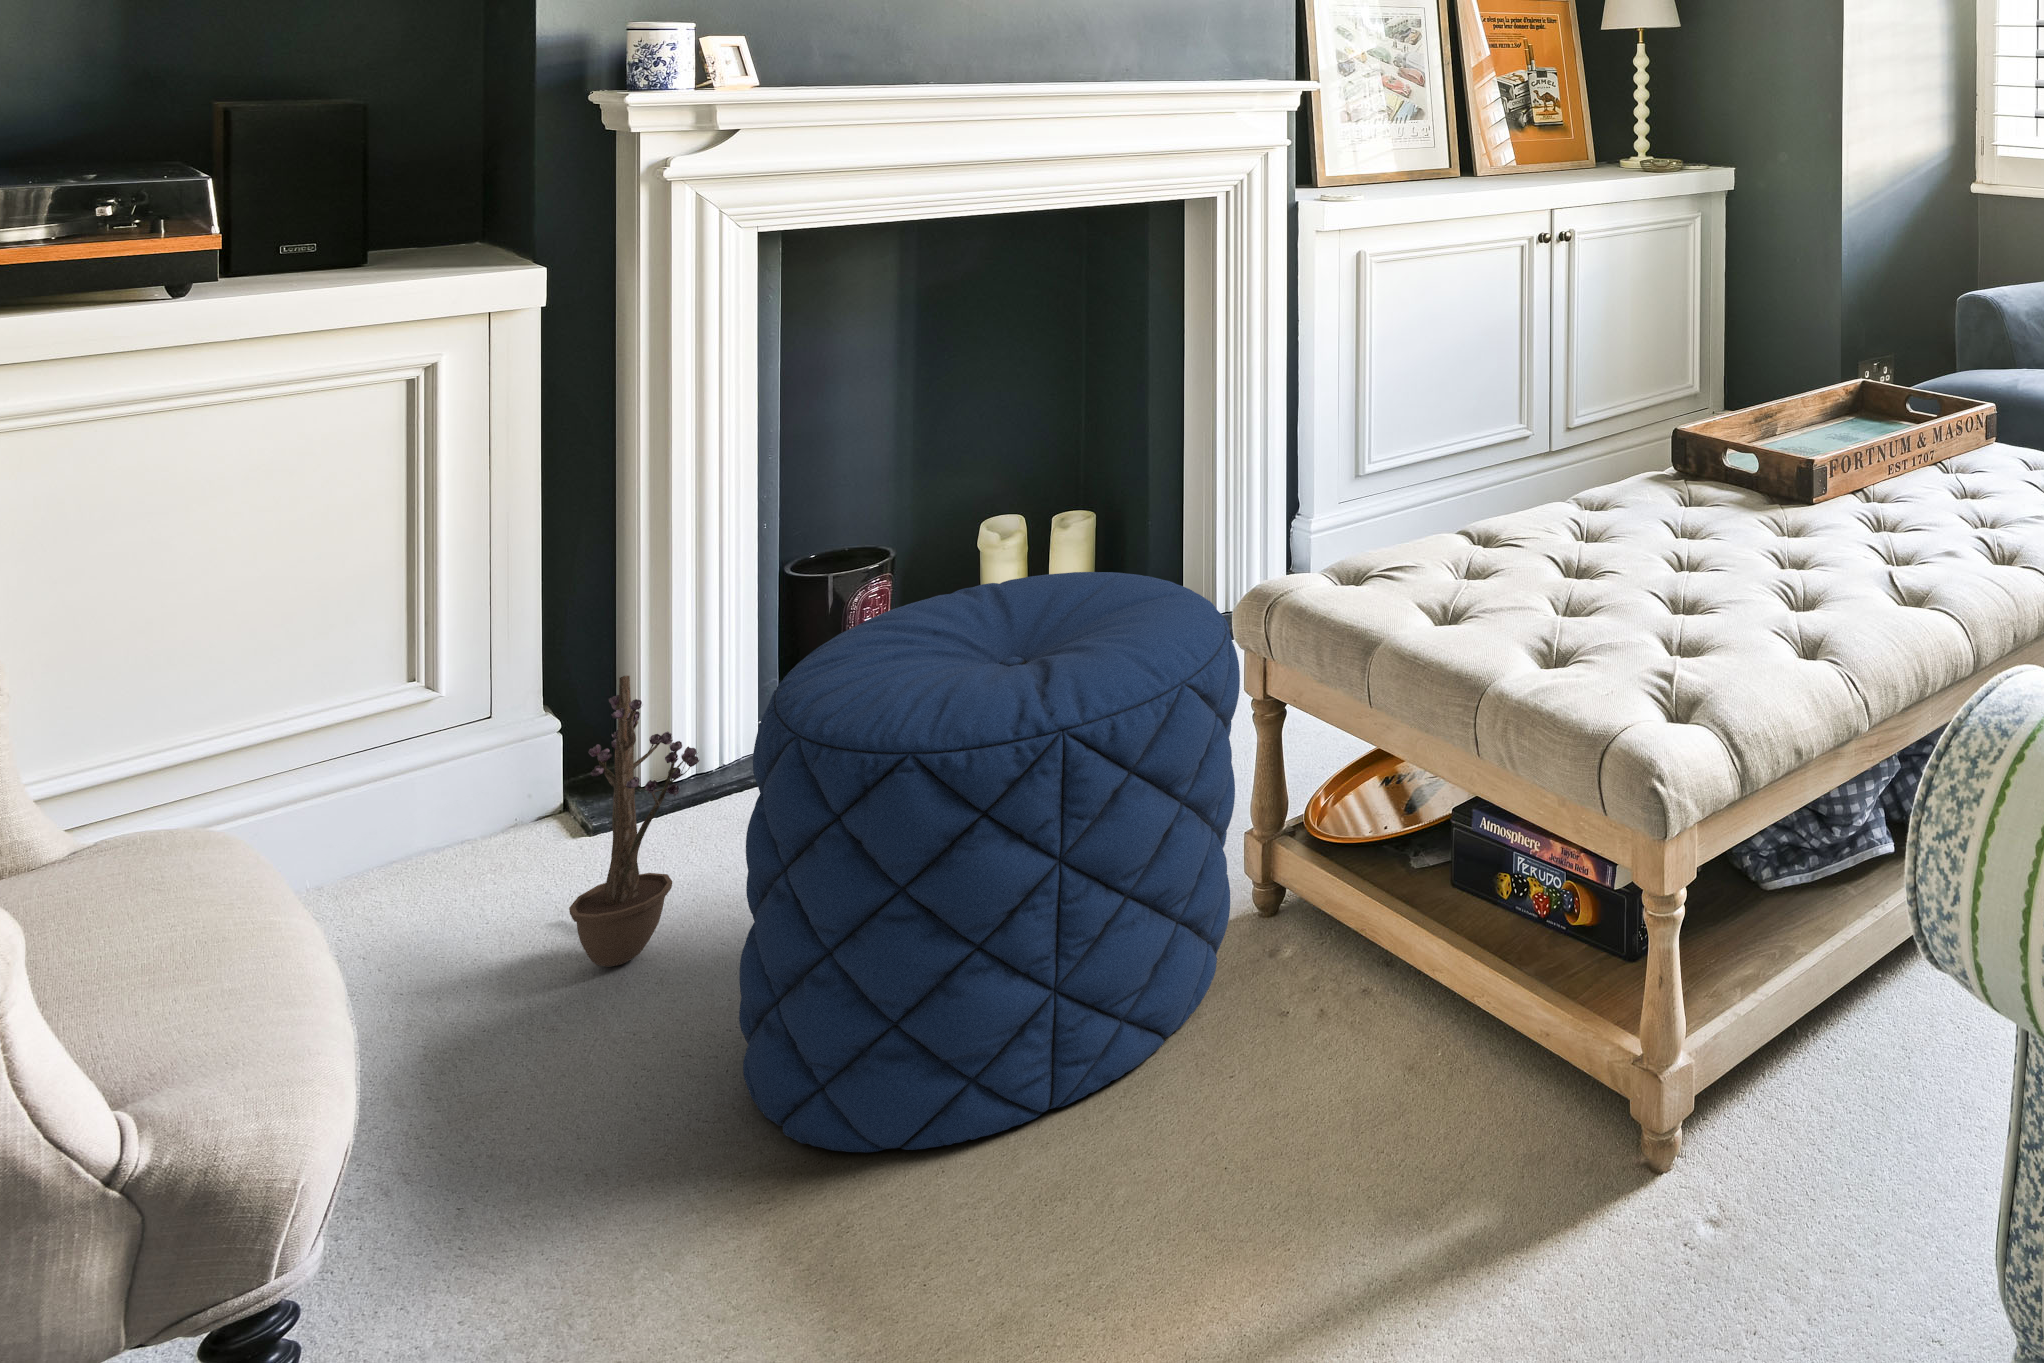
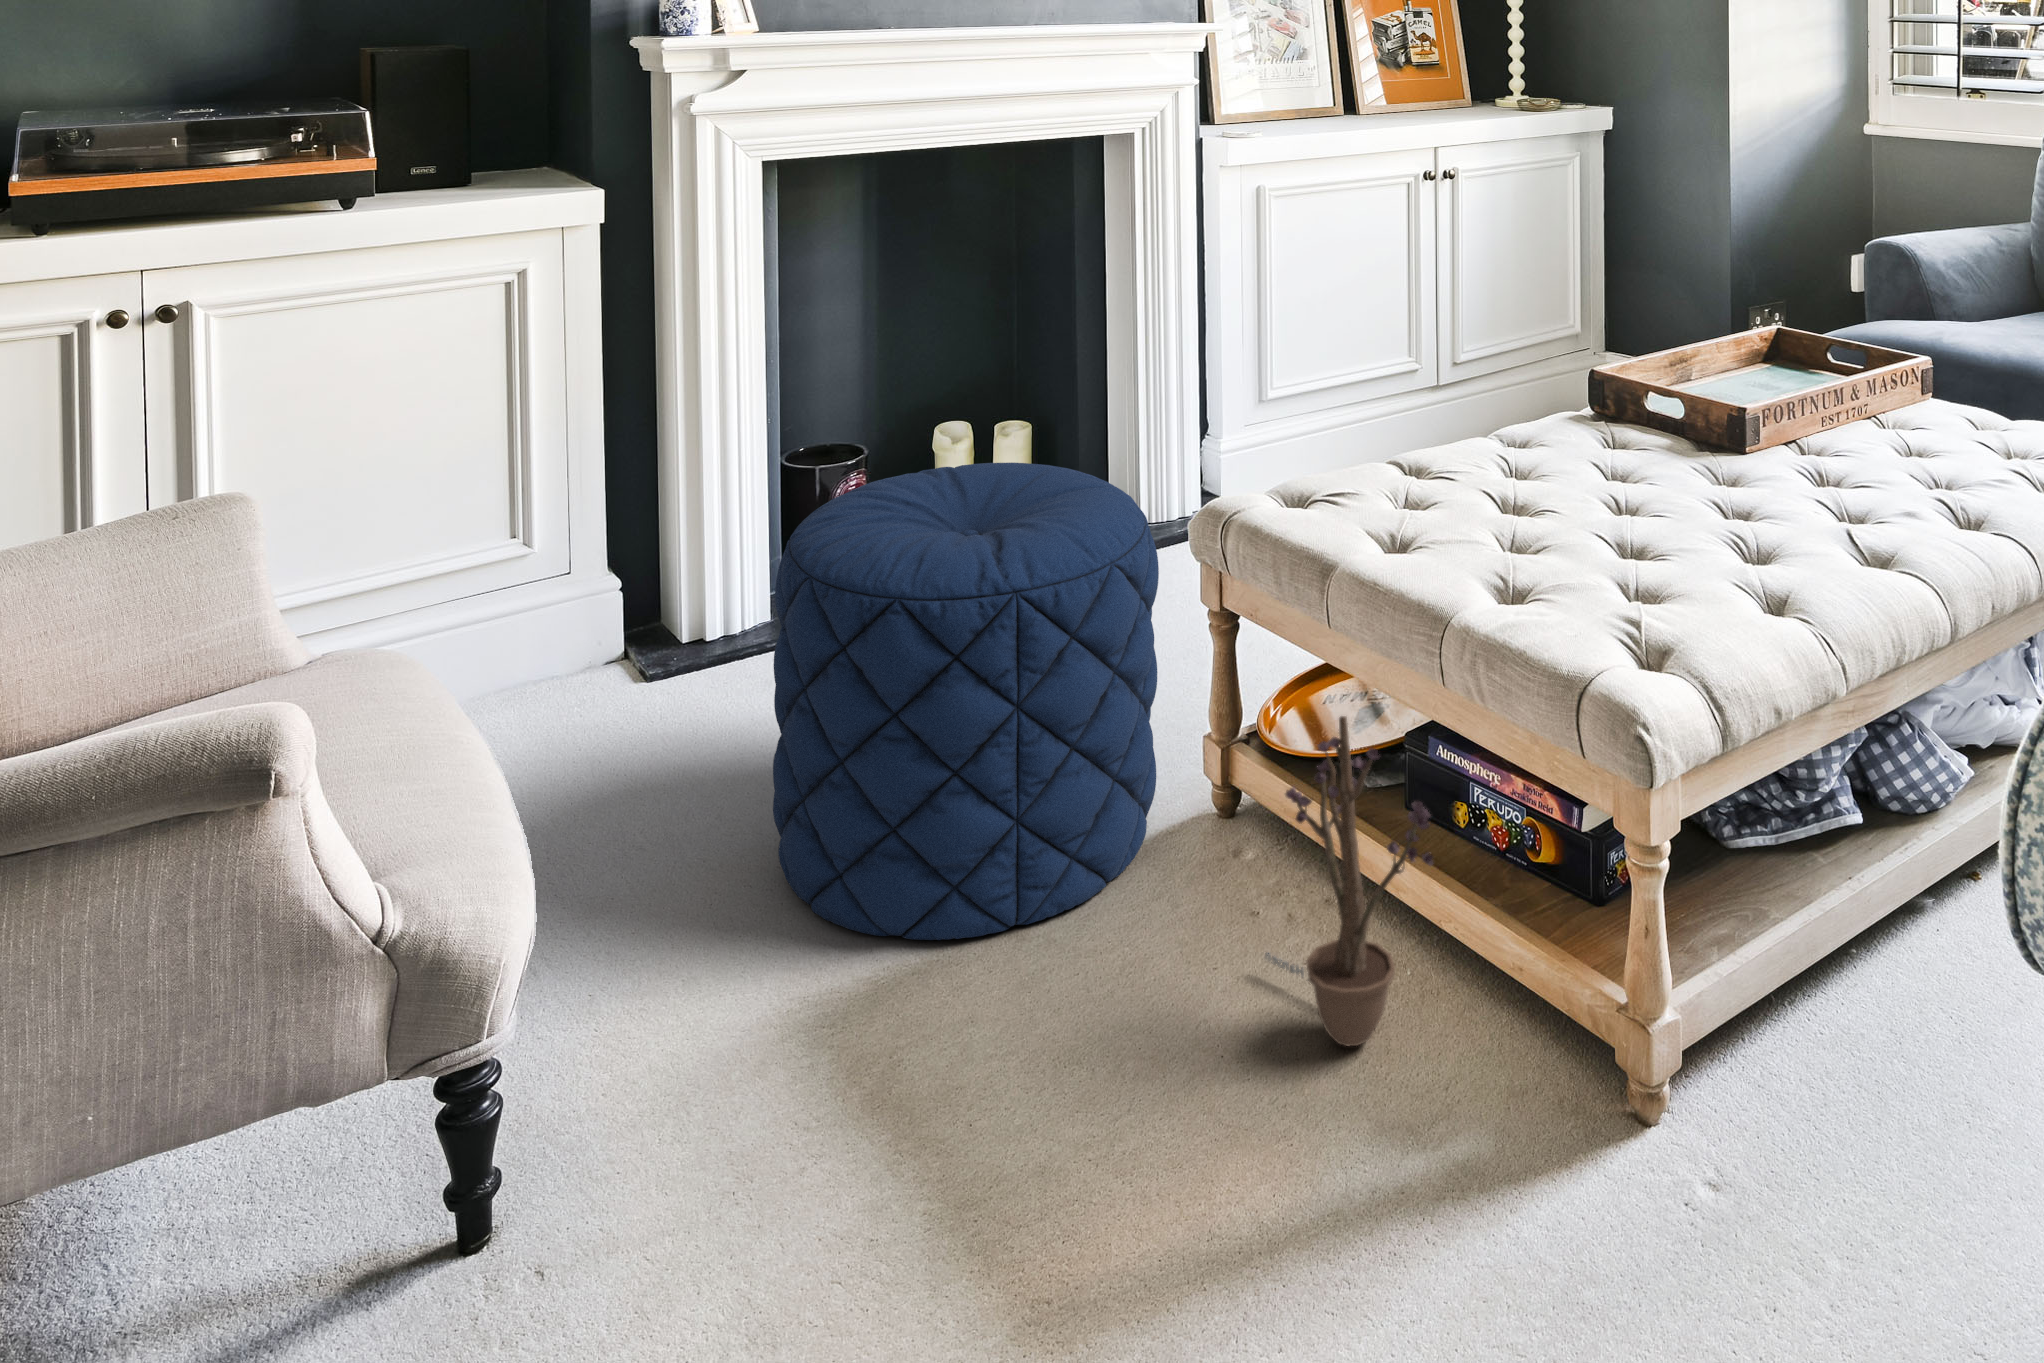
decorative plant: present [569,676,699,967] -> present [1265,716,1433,1046]

